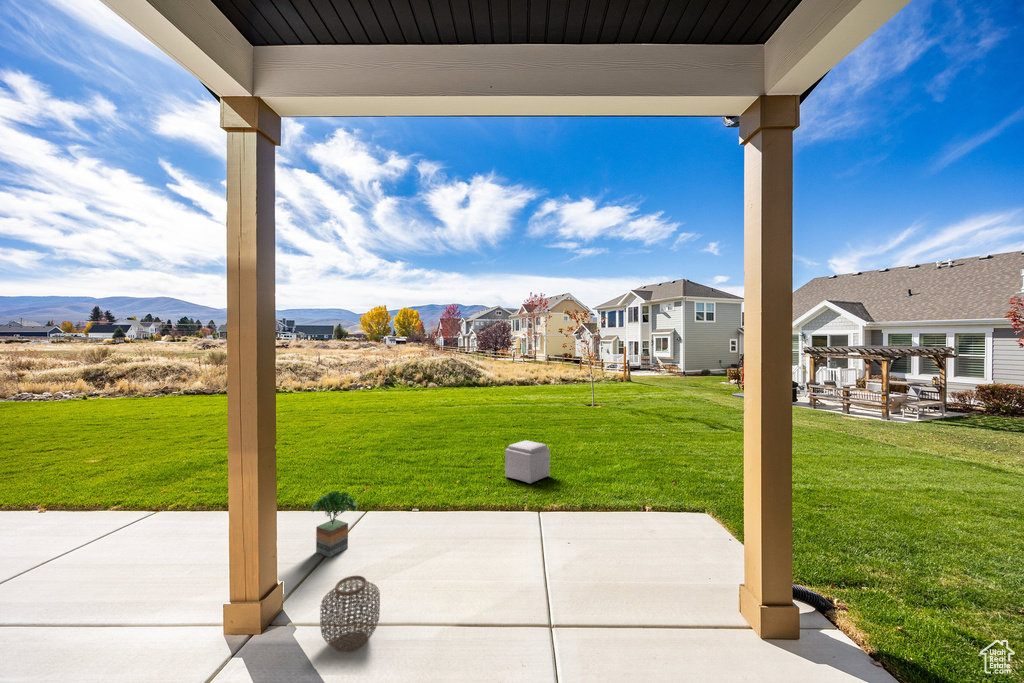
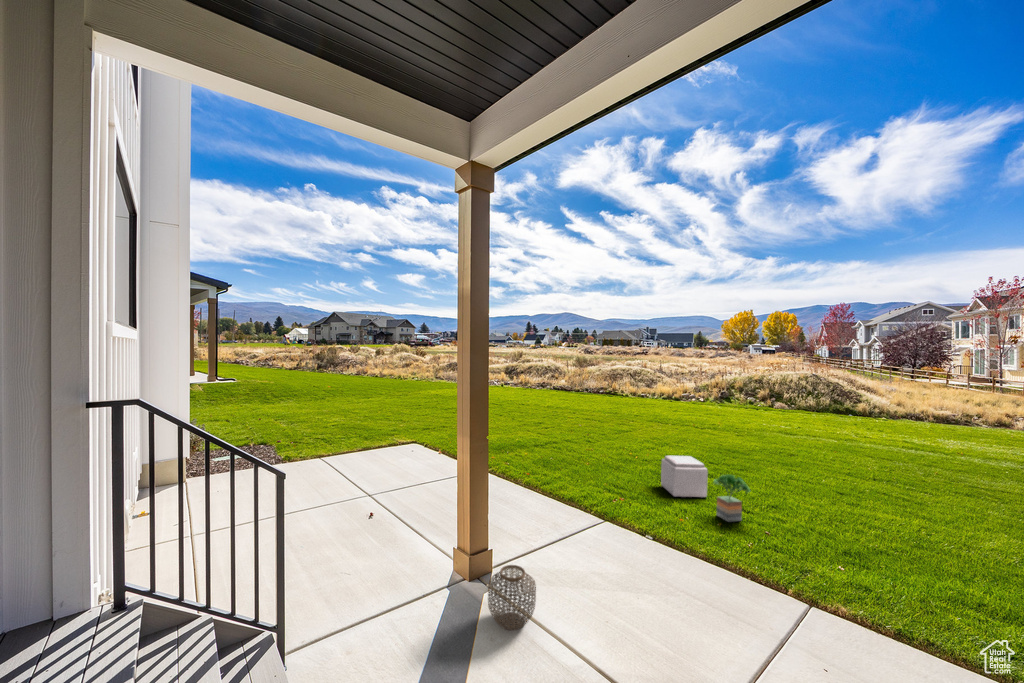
ottoman: present [505,440,550,484] -> present [661,456,708,498]
potted tree: present [312,491,358,557] -> present [714,474,750,522]

